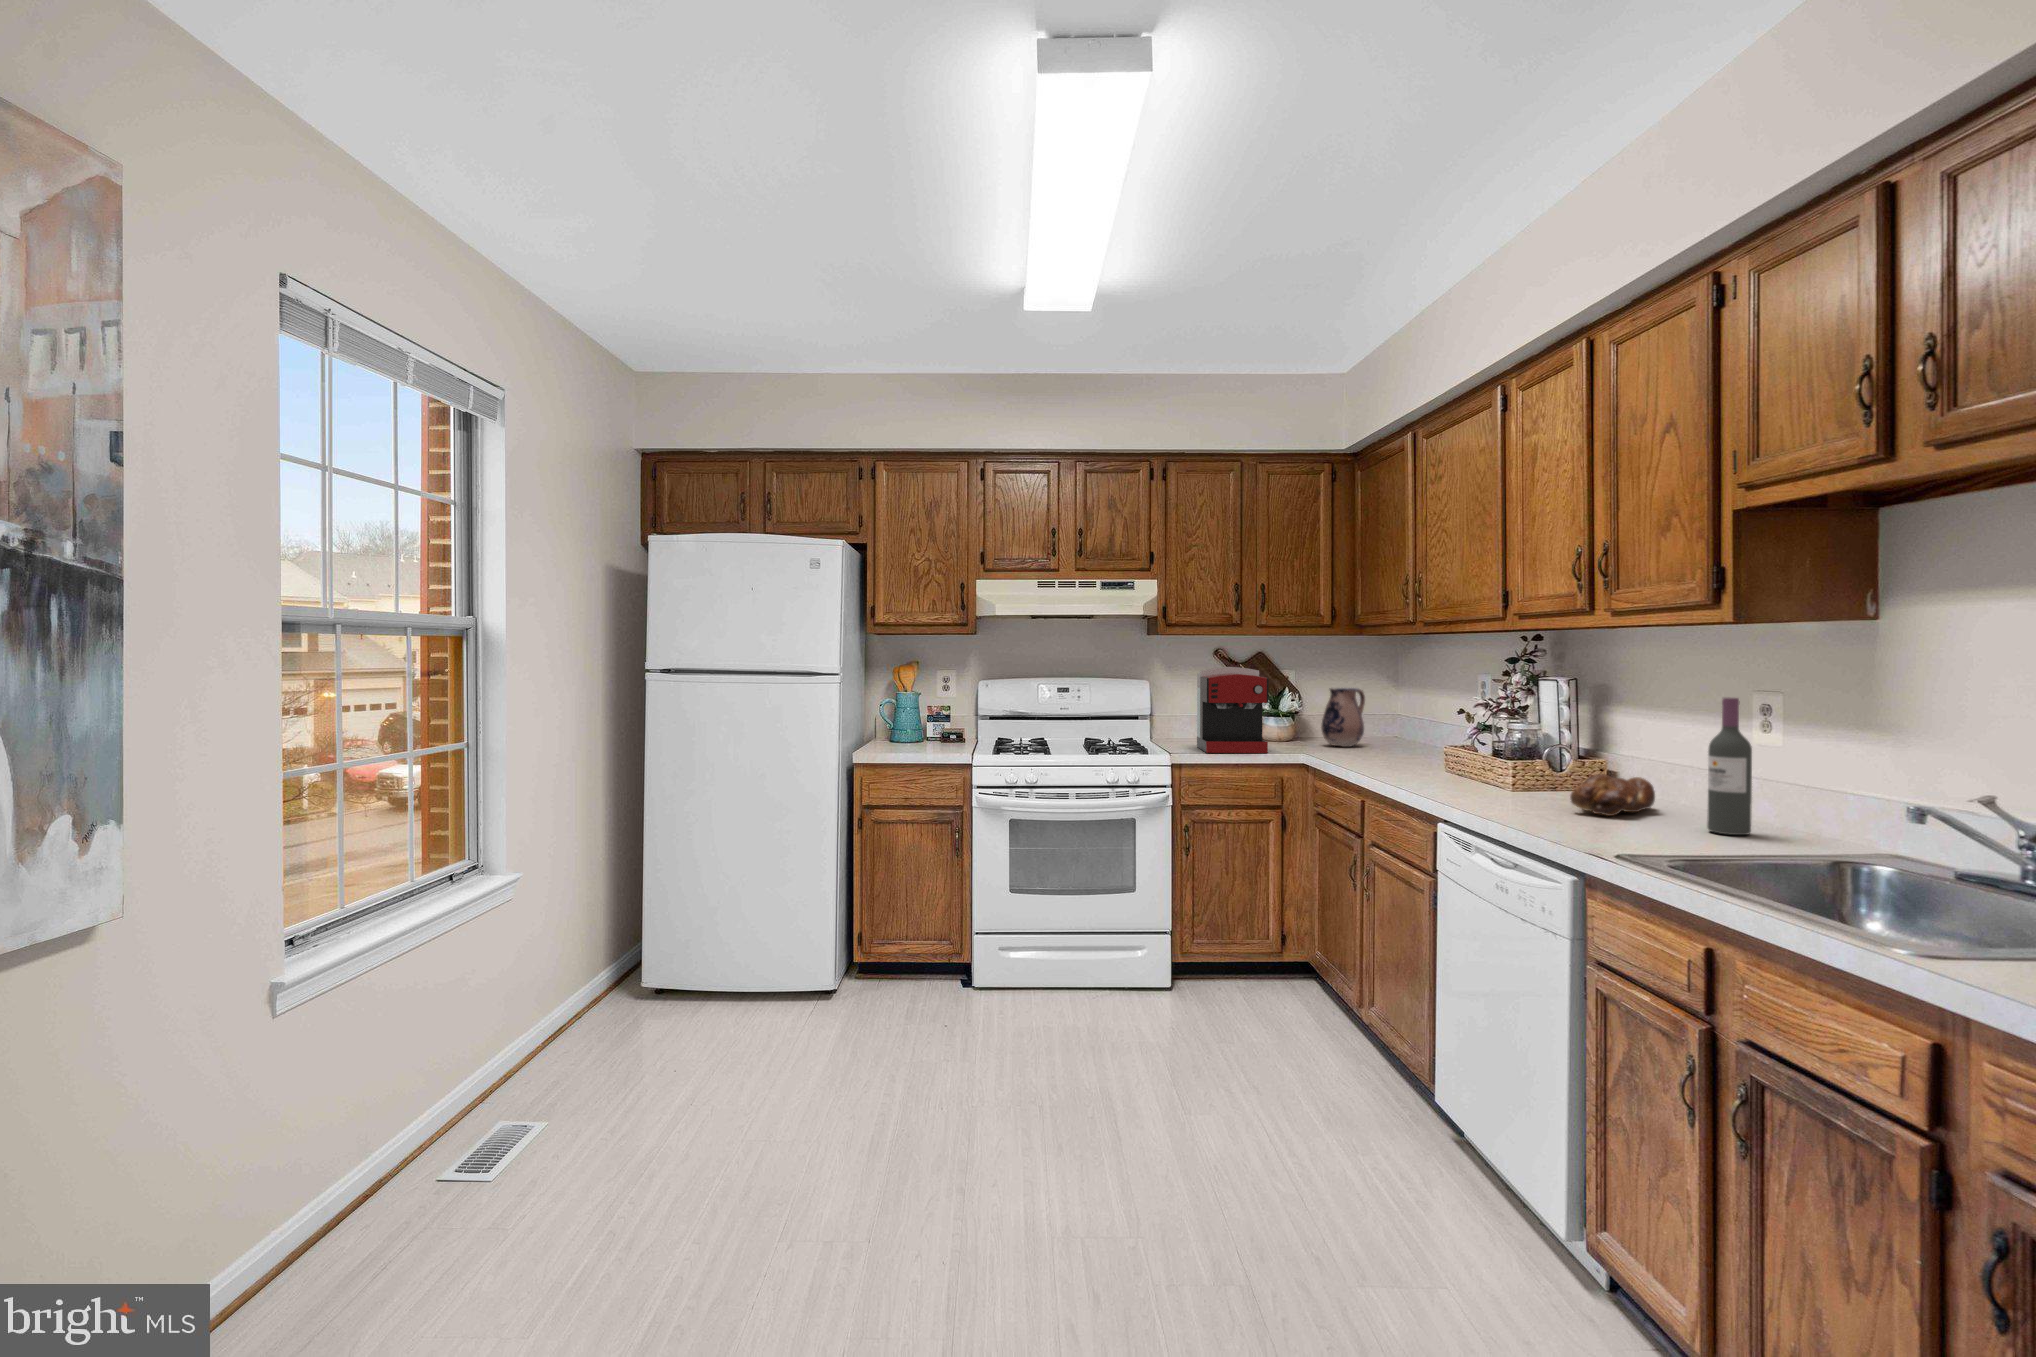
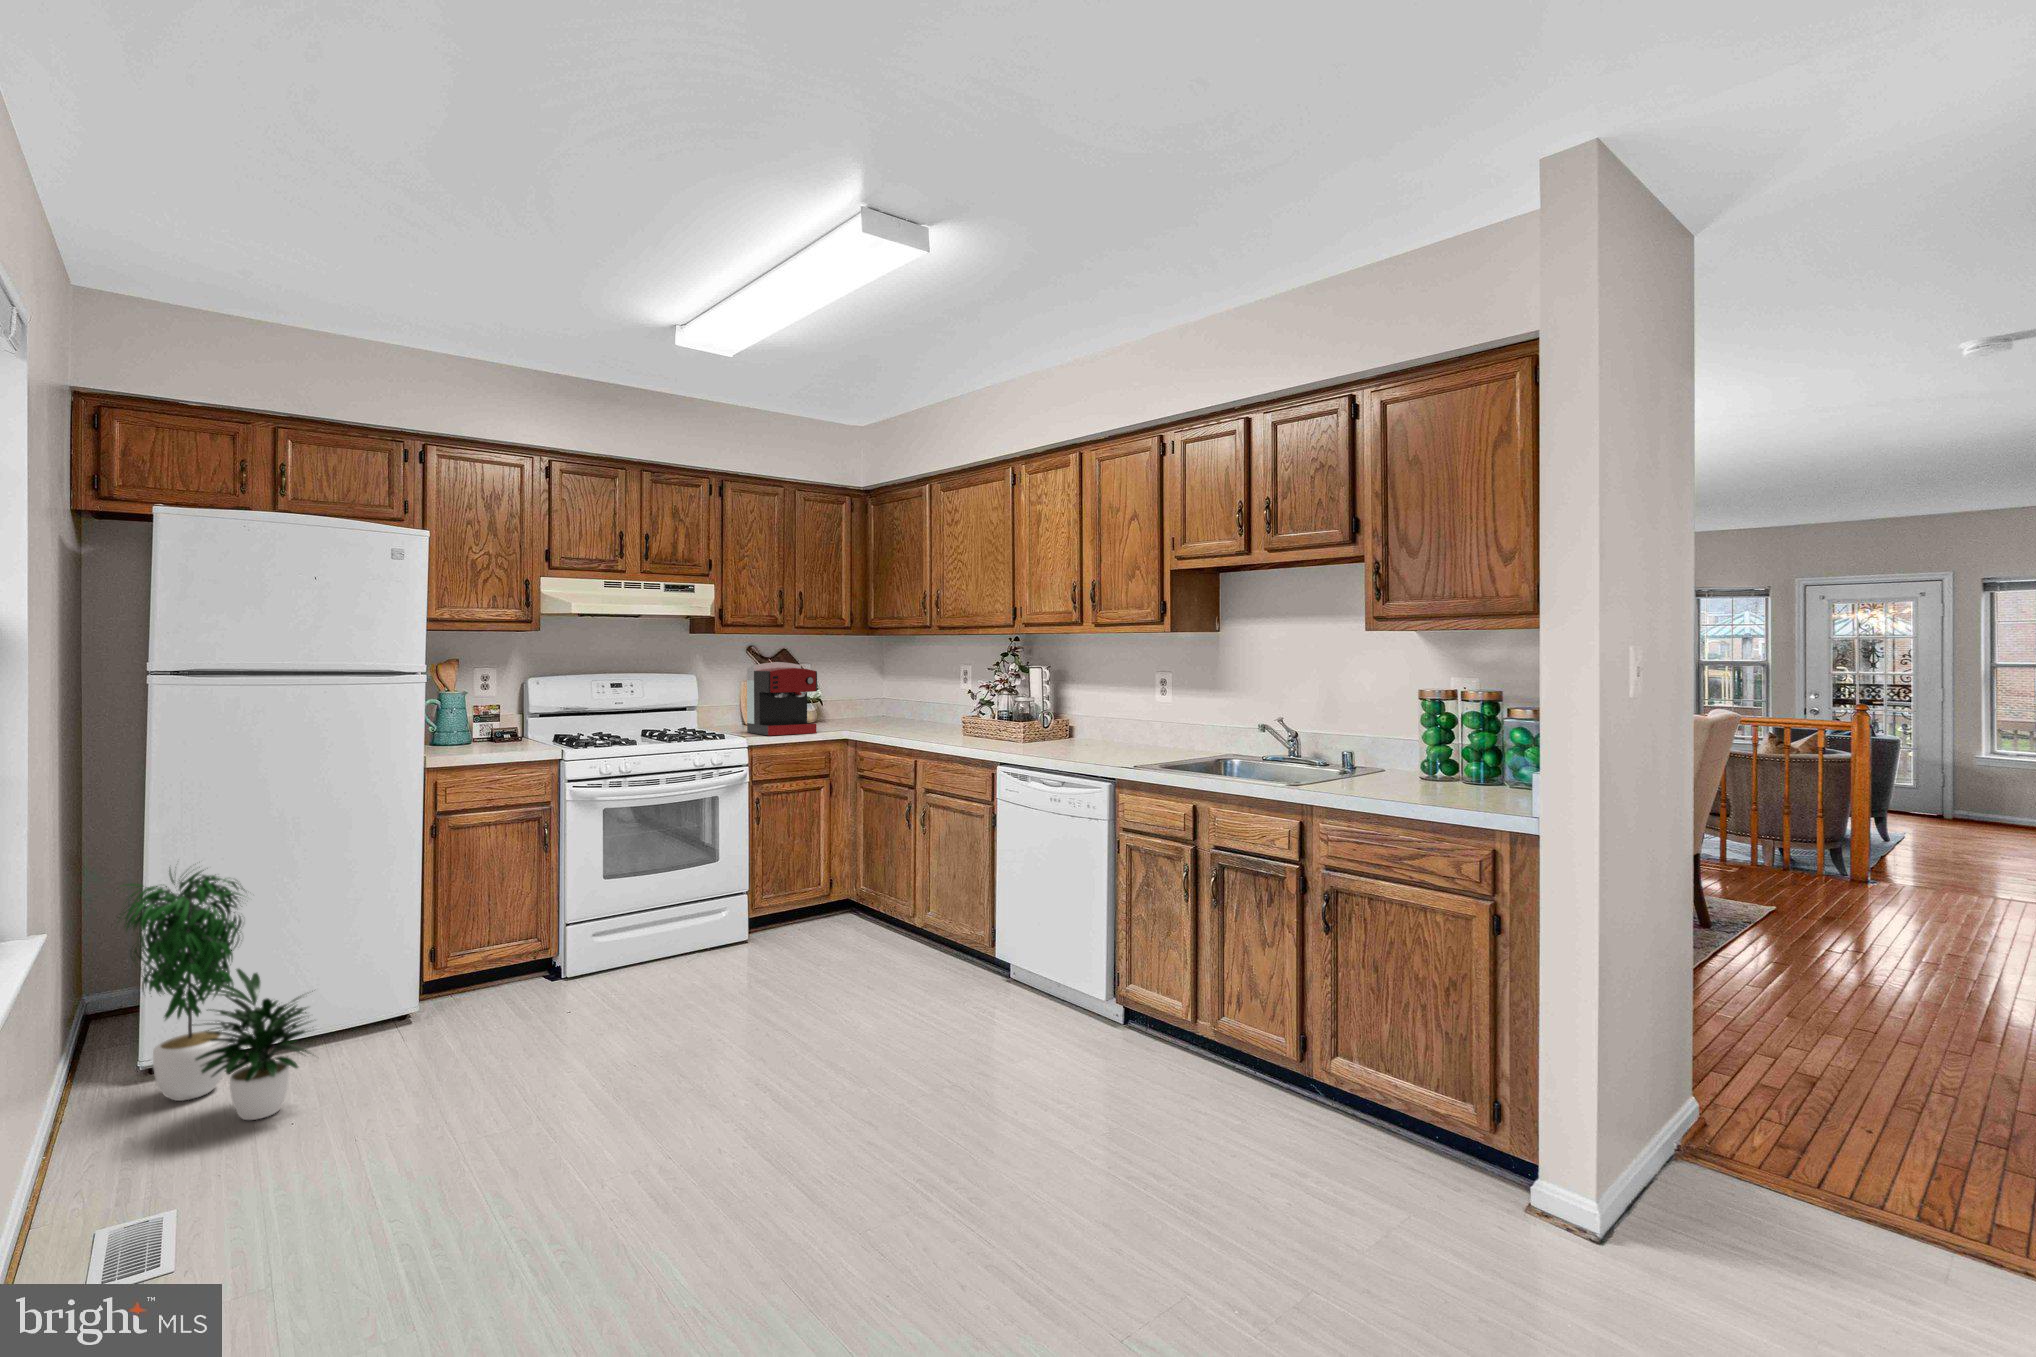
ceramic pitcher: present [1321,688,1365,747] -> none [843,679,876,726]
wine bottle: present [1707,697,1752,835] -> none [1152,676,1172,753]
bread loaf: present [1570,774,1655,816] -> none [1076,726,1116,750]
potted plant: none [605,826,707,1061] -> present [125,870,309,1120]

